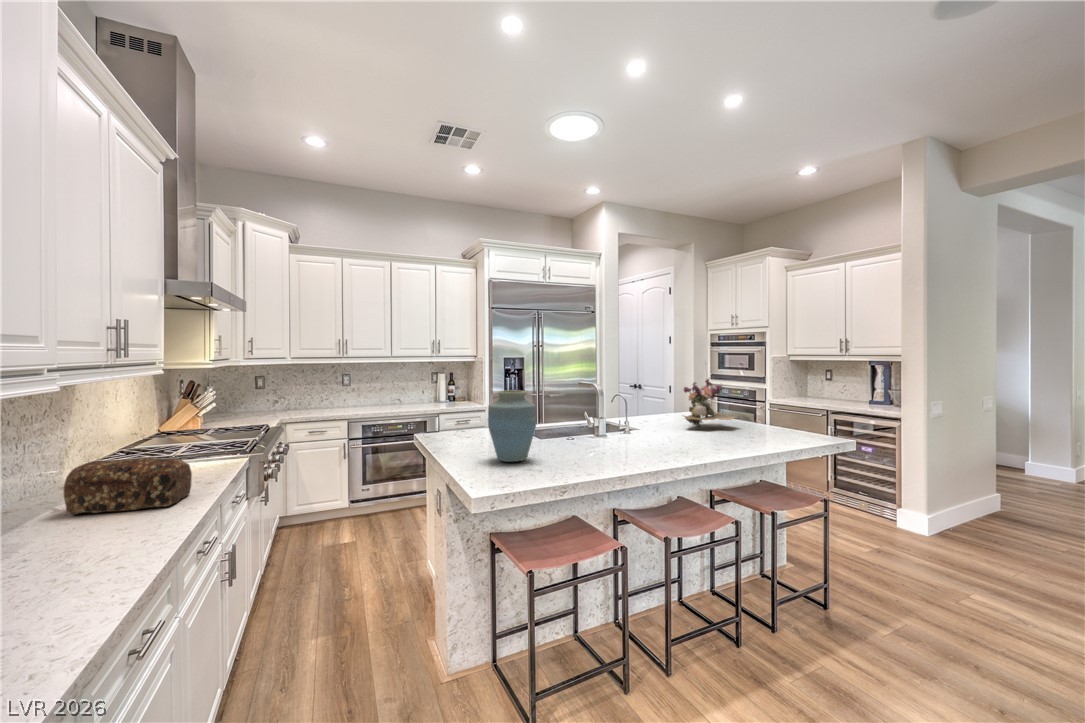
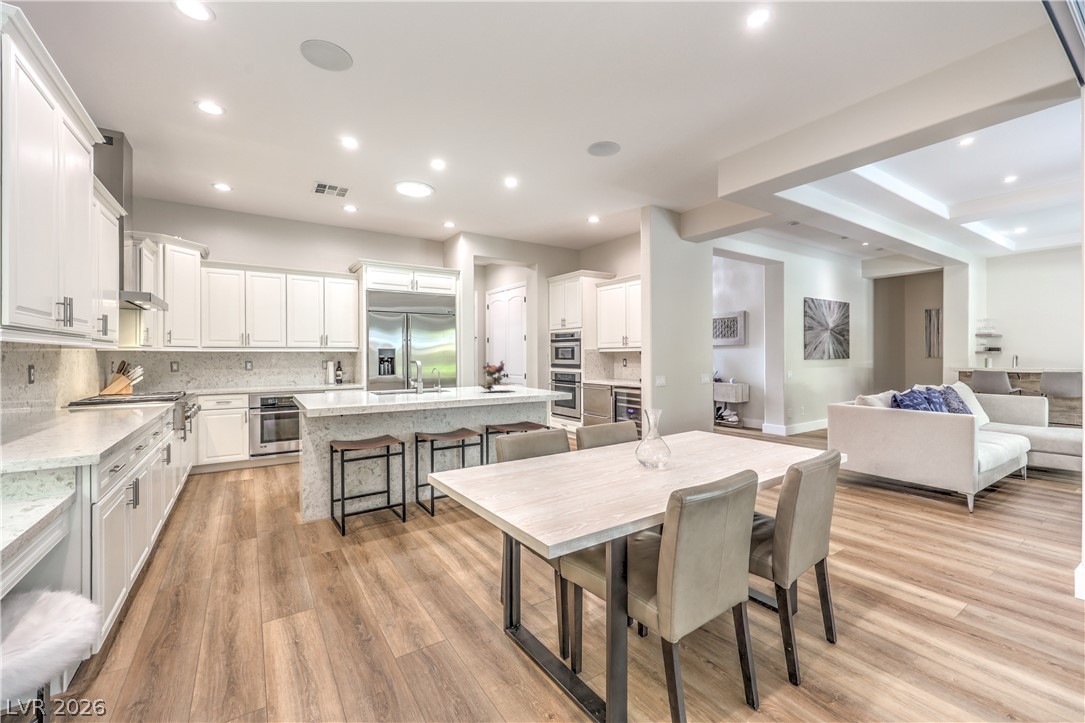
vase: present [488,390,536,462] -> none [327,362,358,403]
bread loaf: present [63,457,192,515] -> none [70,393,141,420]

